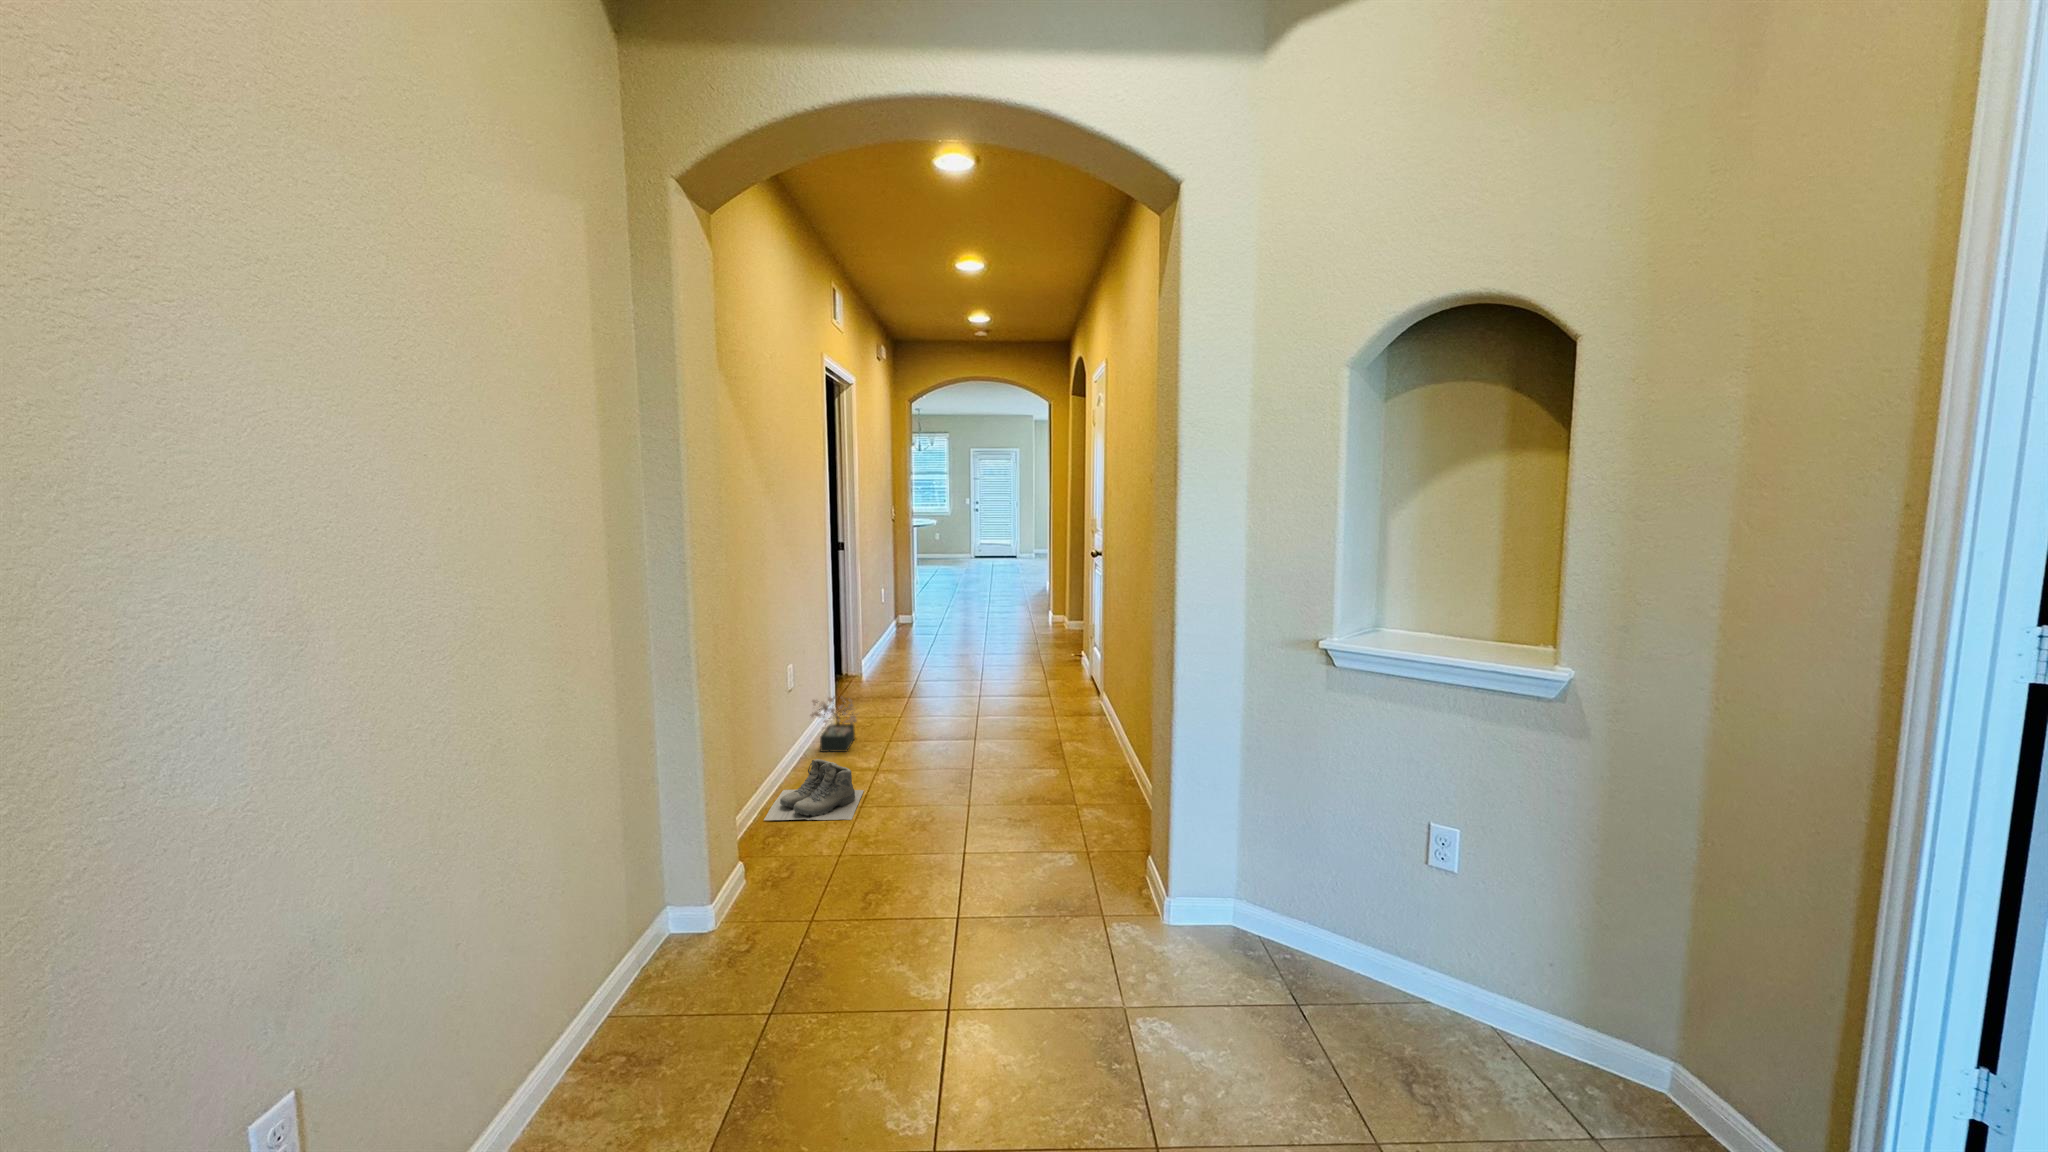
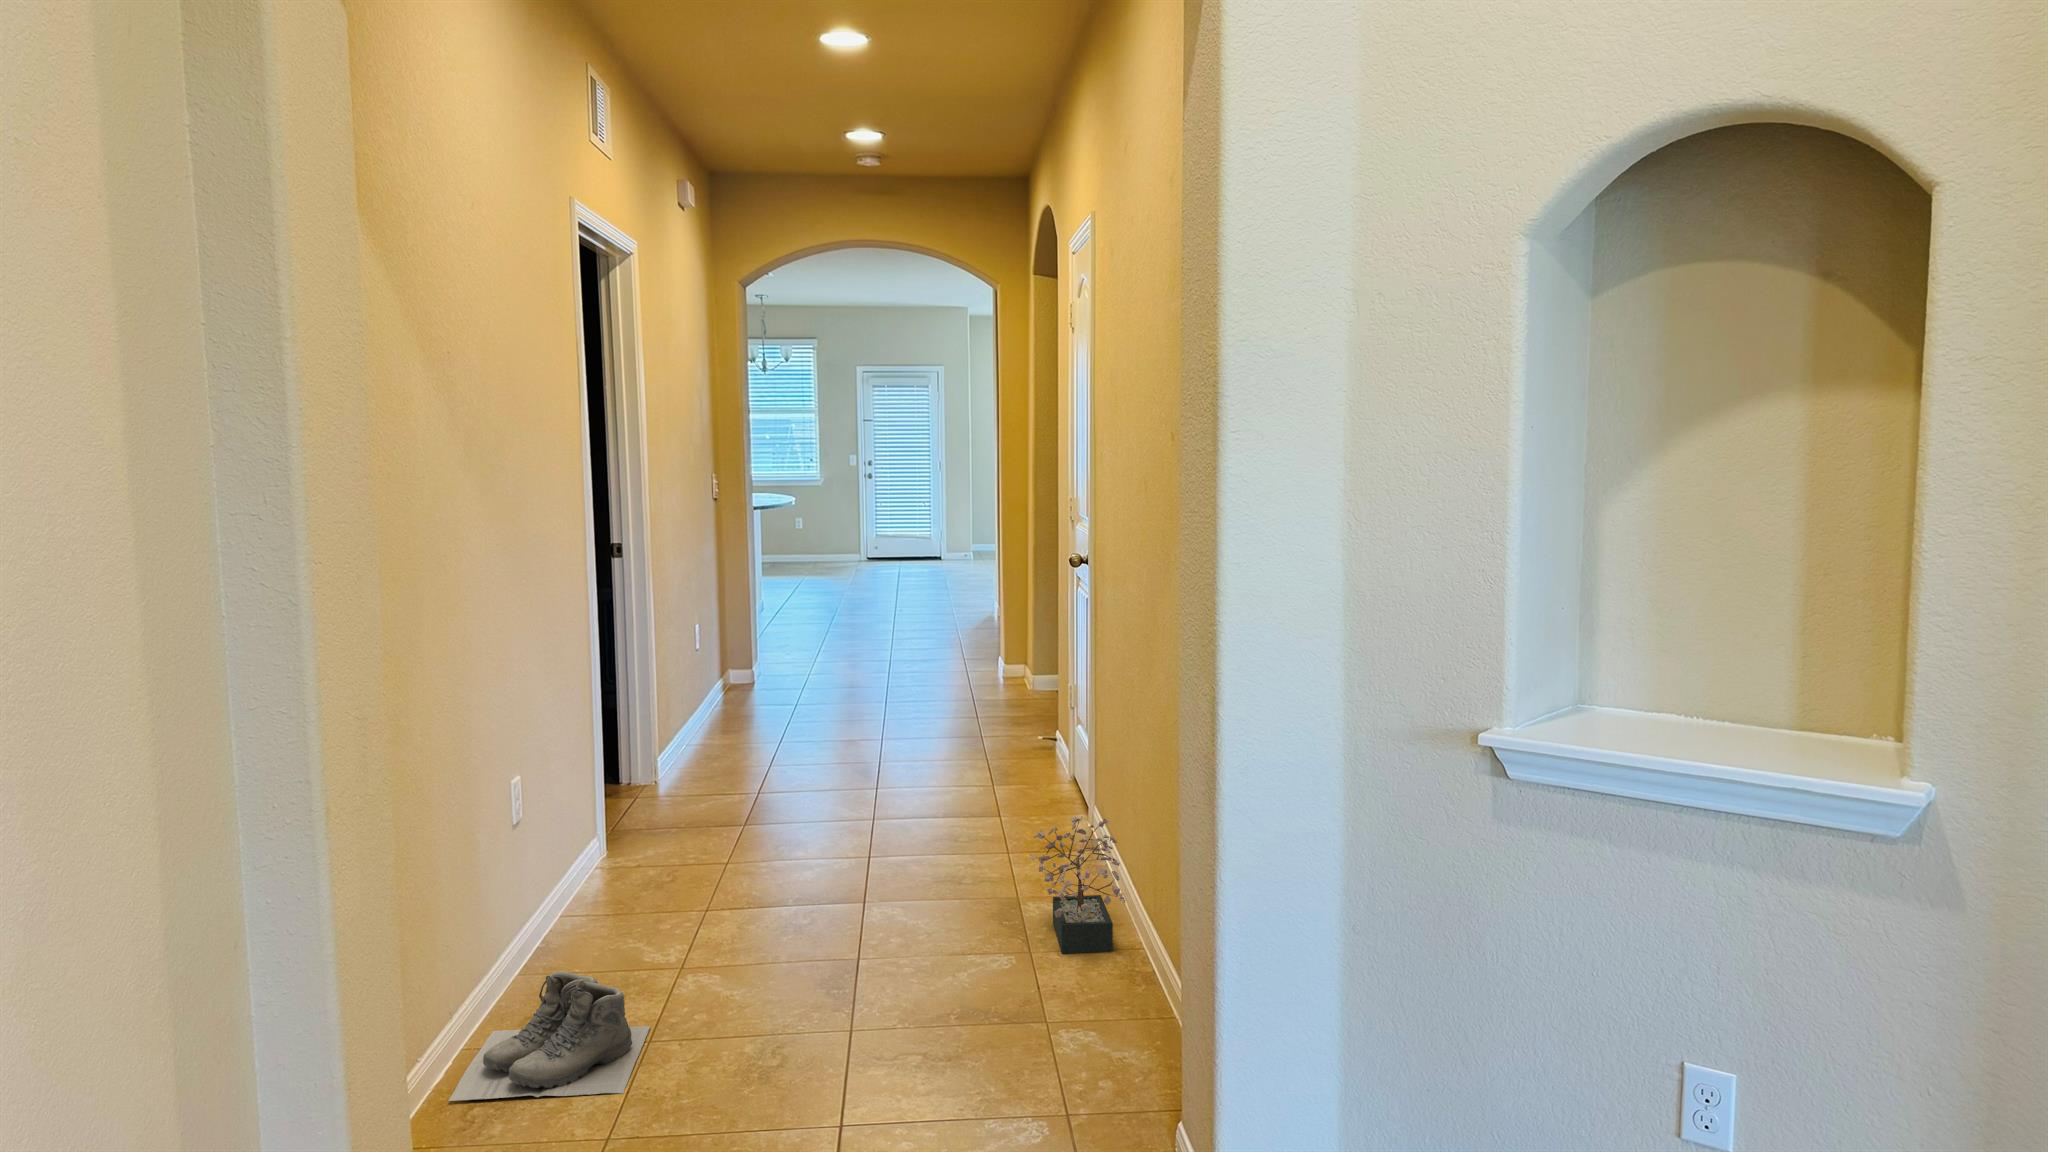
decorative plant: present [811,697,856,752] -> present [1030,816,1125,954]

